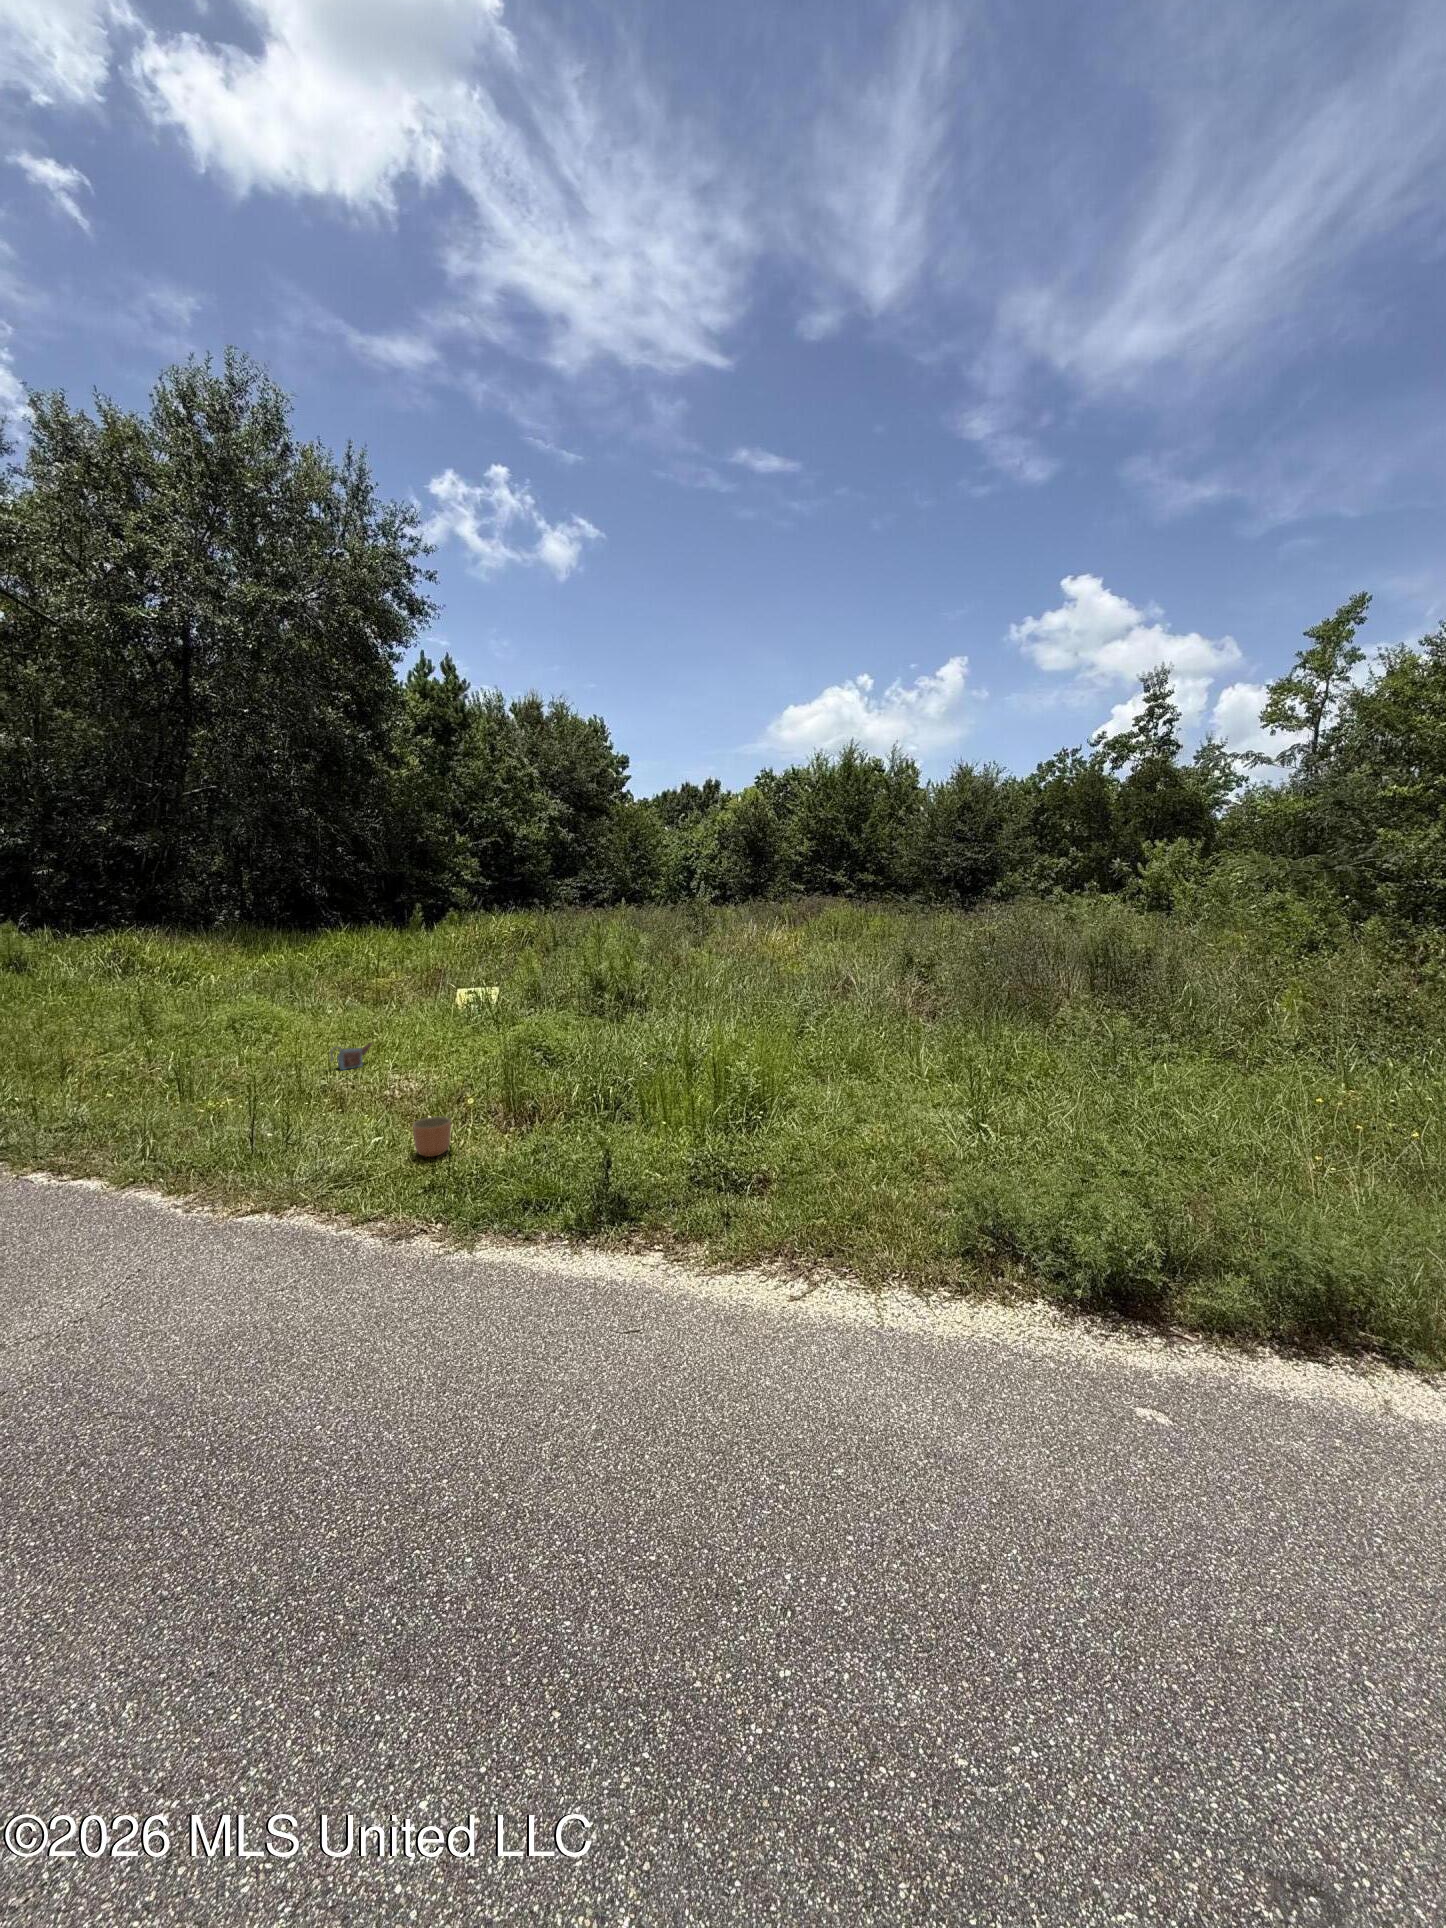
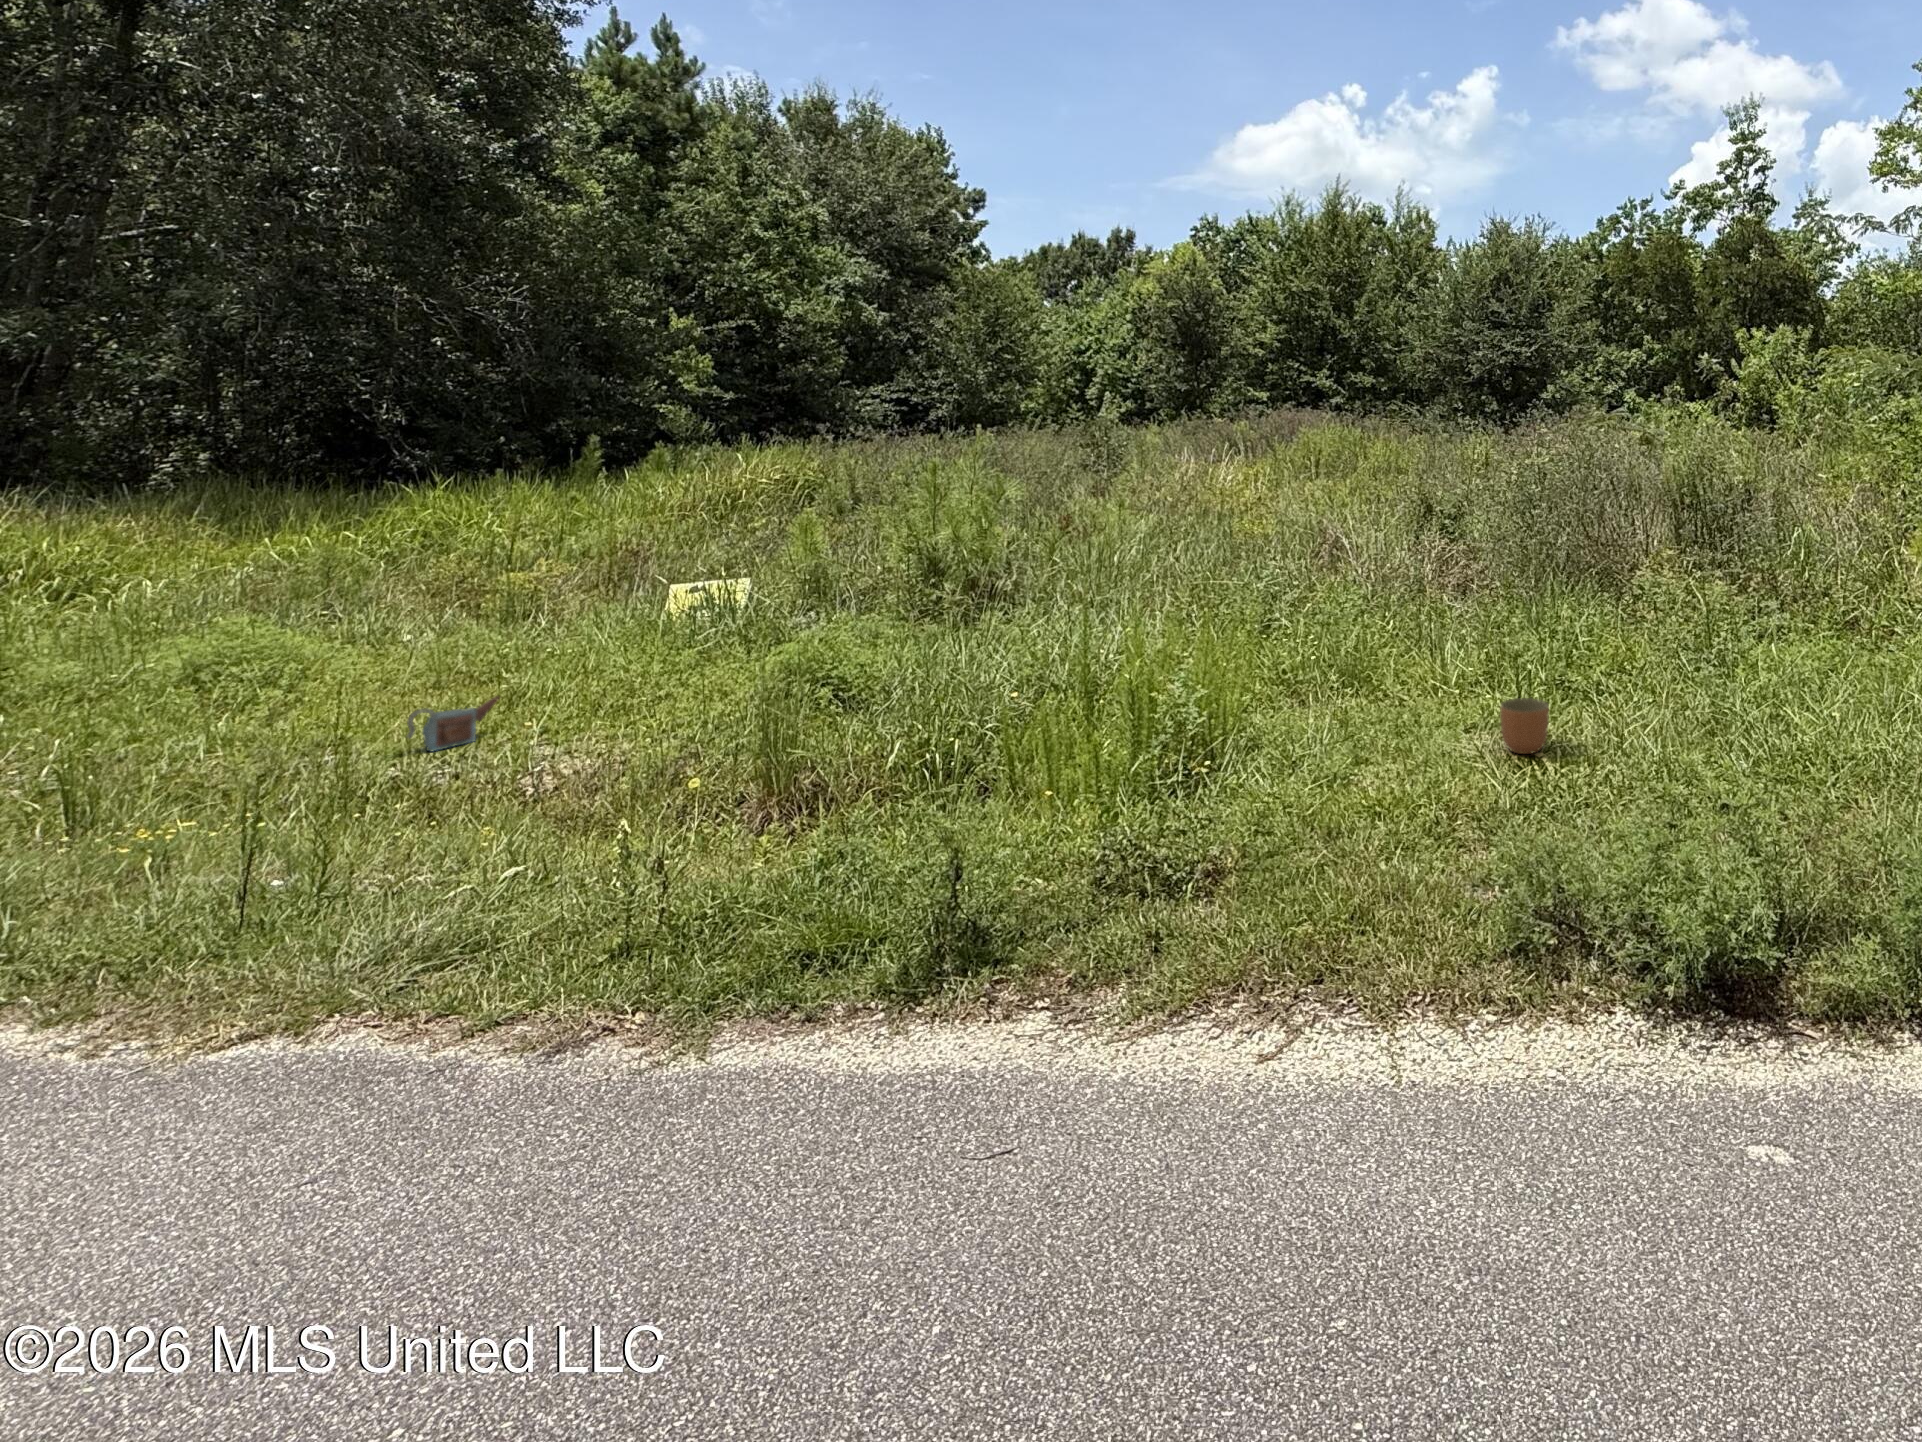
planter: present [413,1117,451,1157] -> present [1500,698,1549,754]

